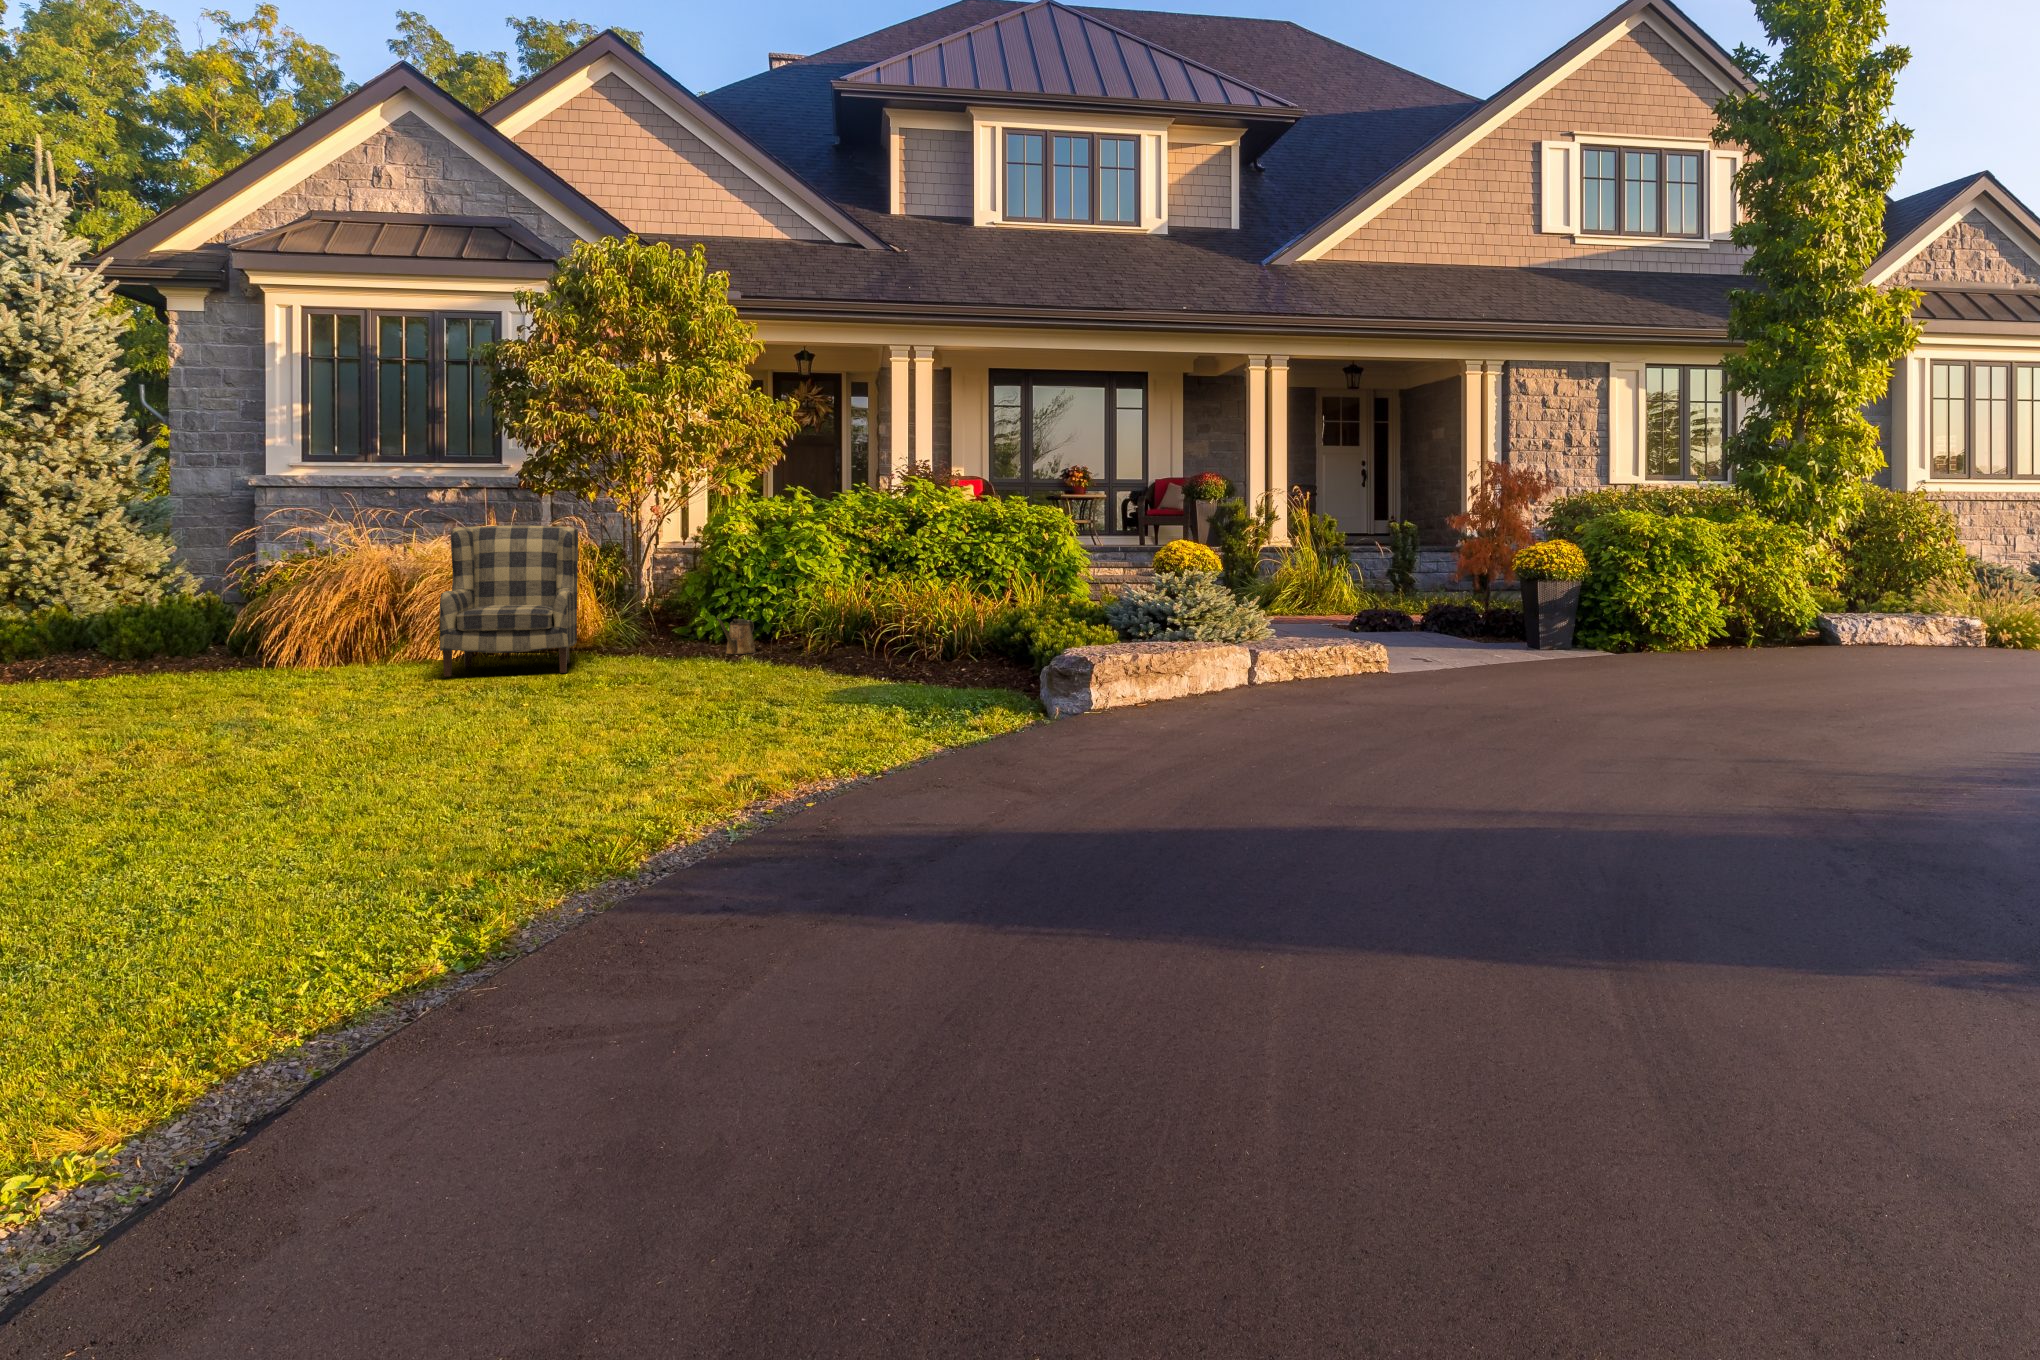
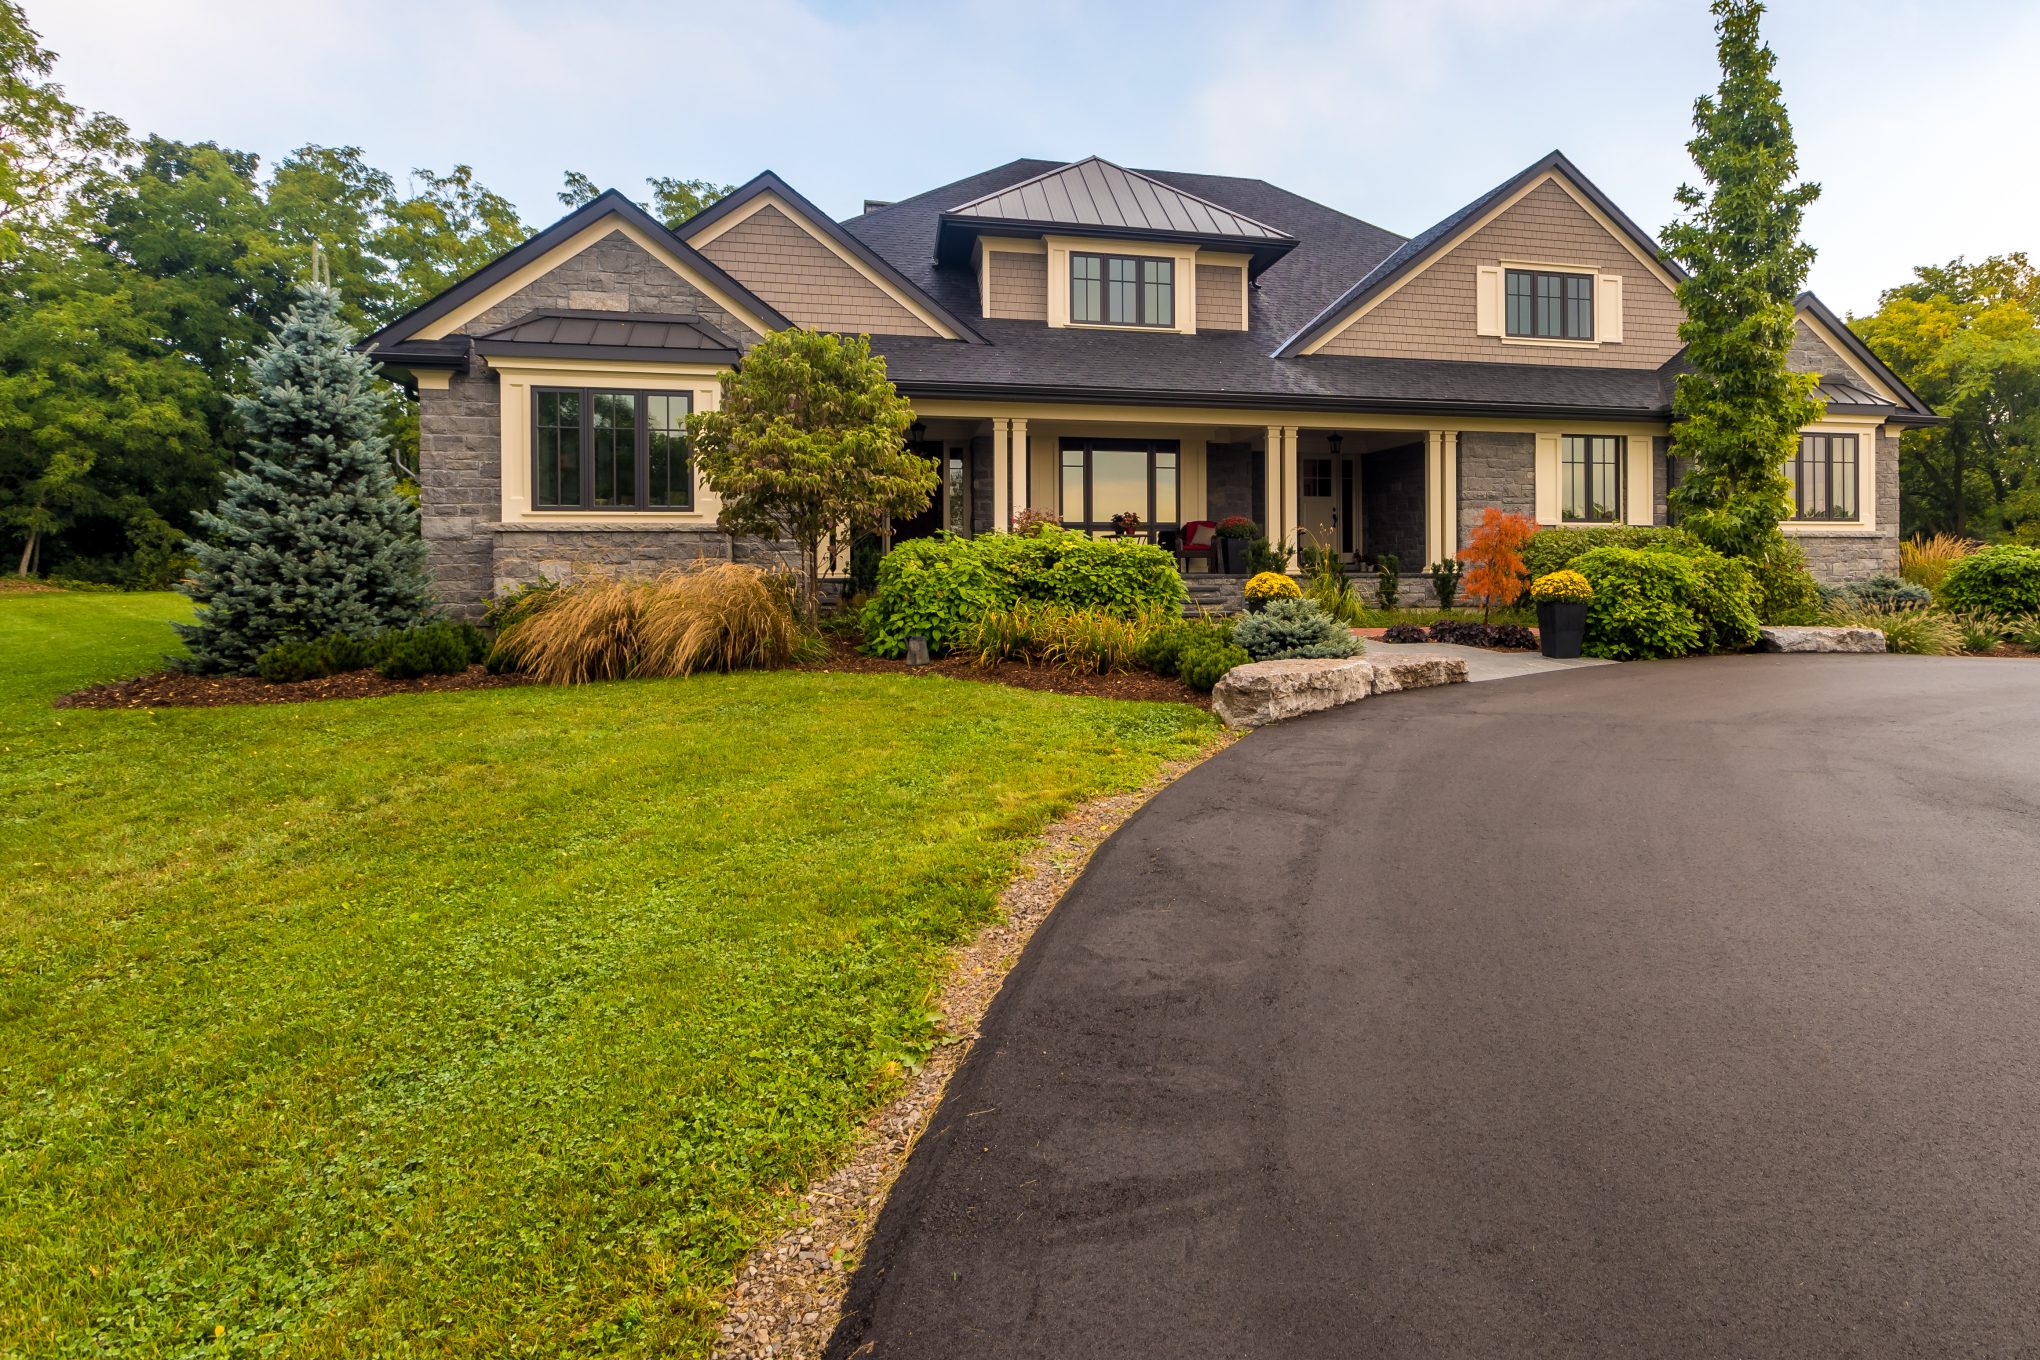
chair: present [440,525,578,676] -> none [680,562,788,689]

